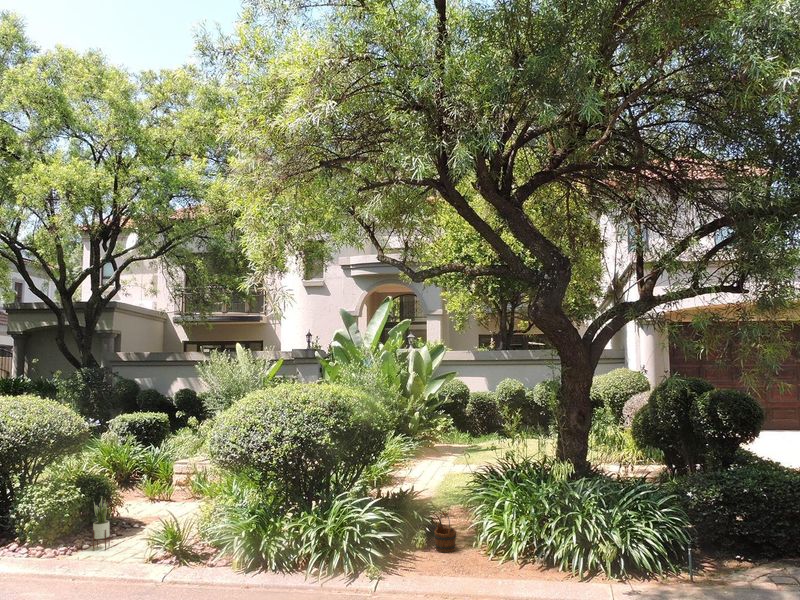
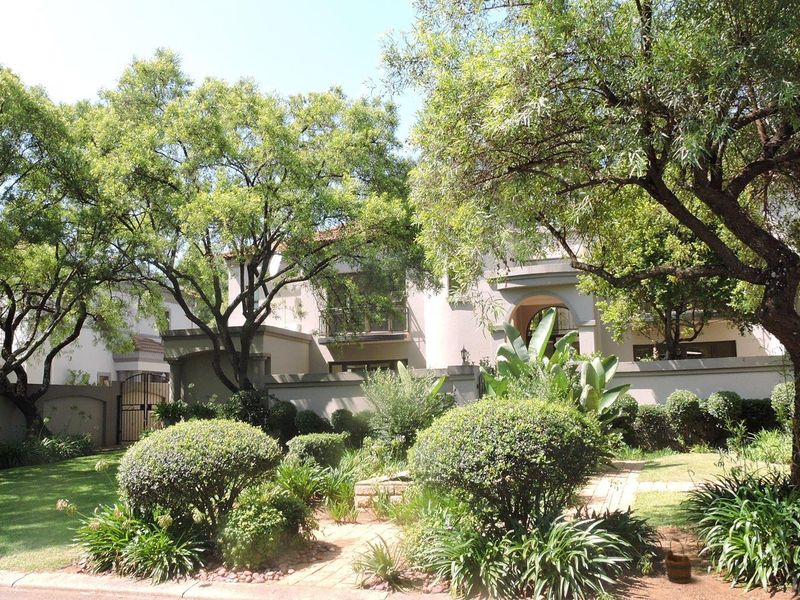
potted plant: present [93,499,110,551] -> none [299,520,315,575]

